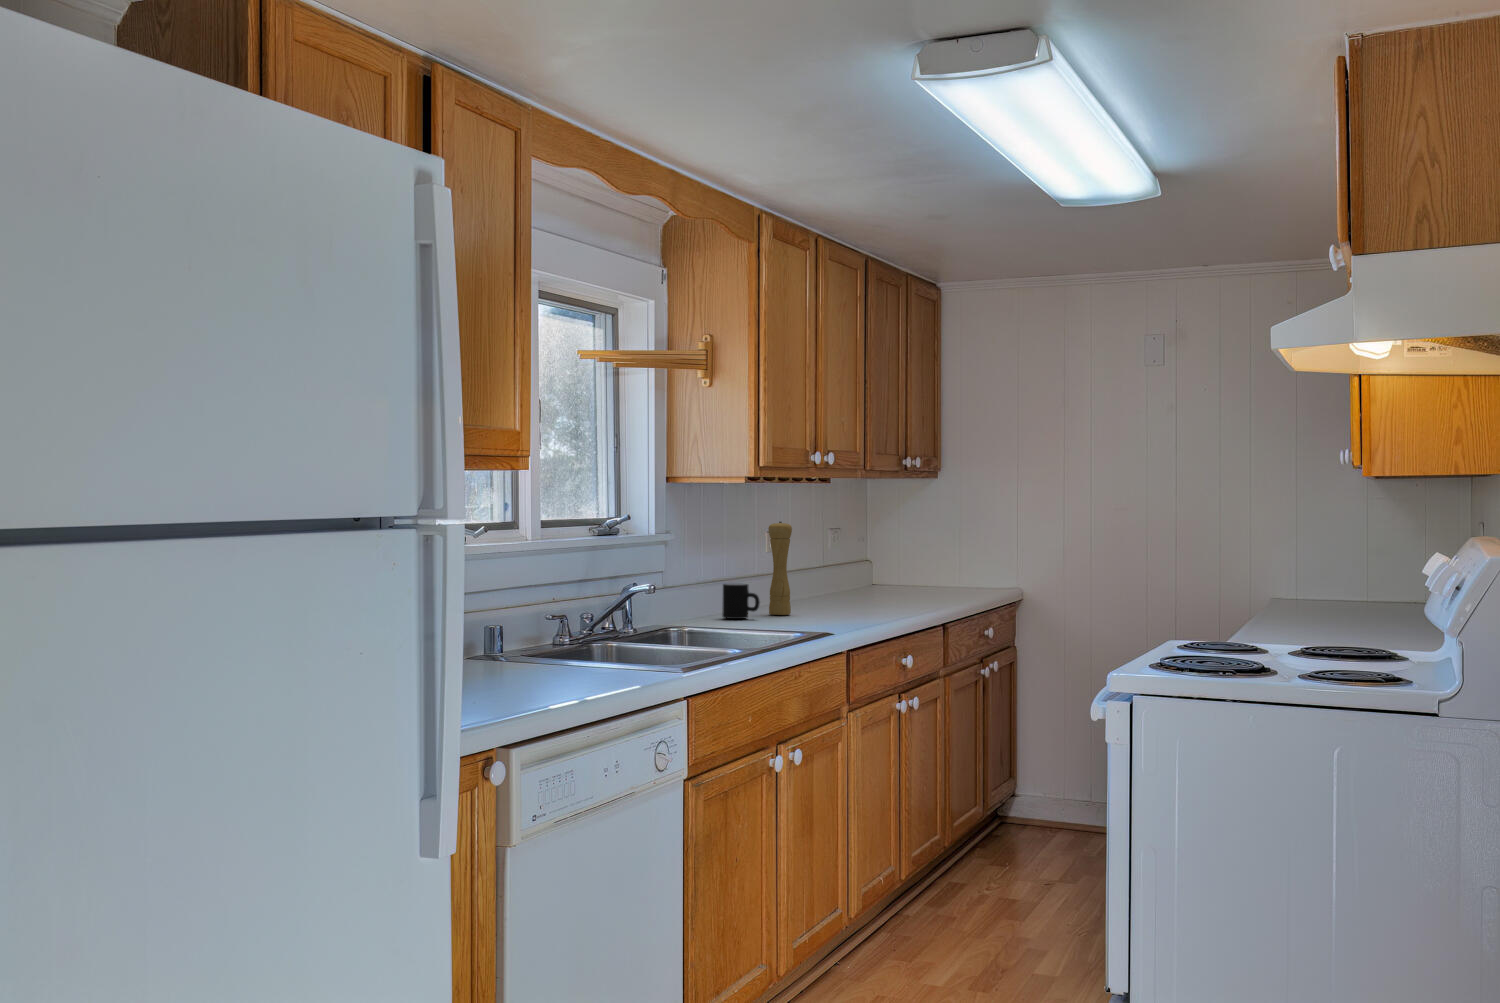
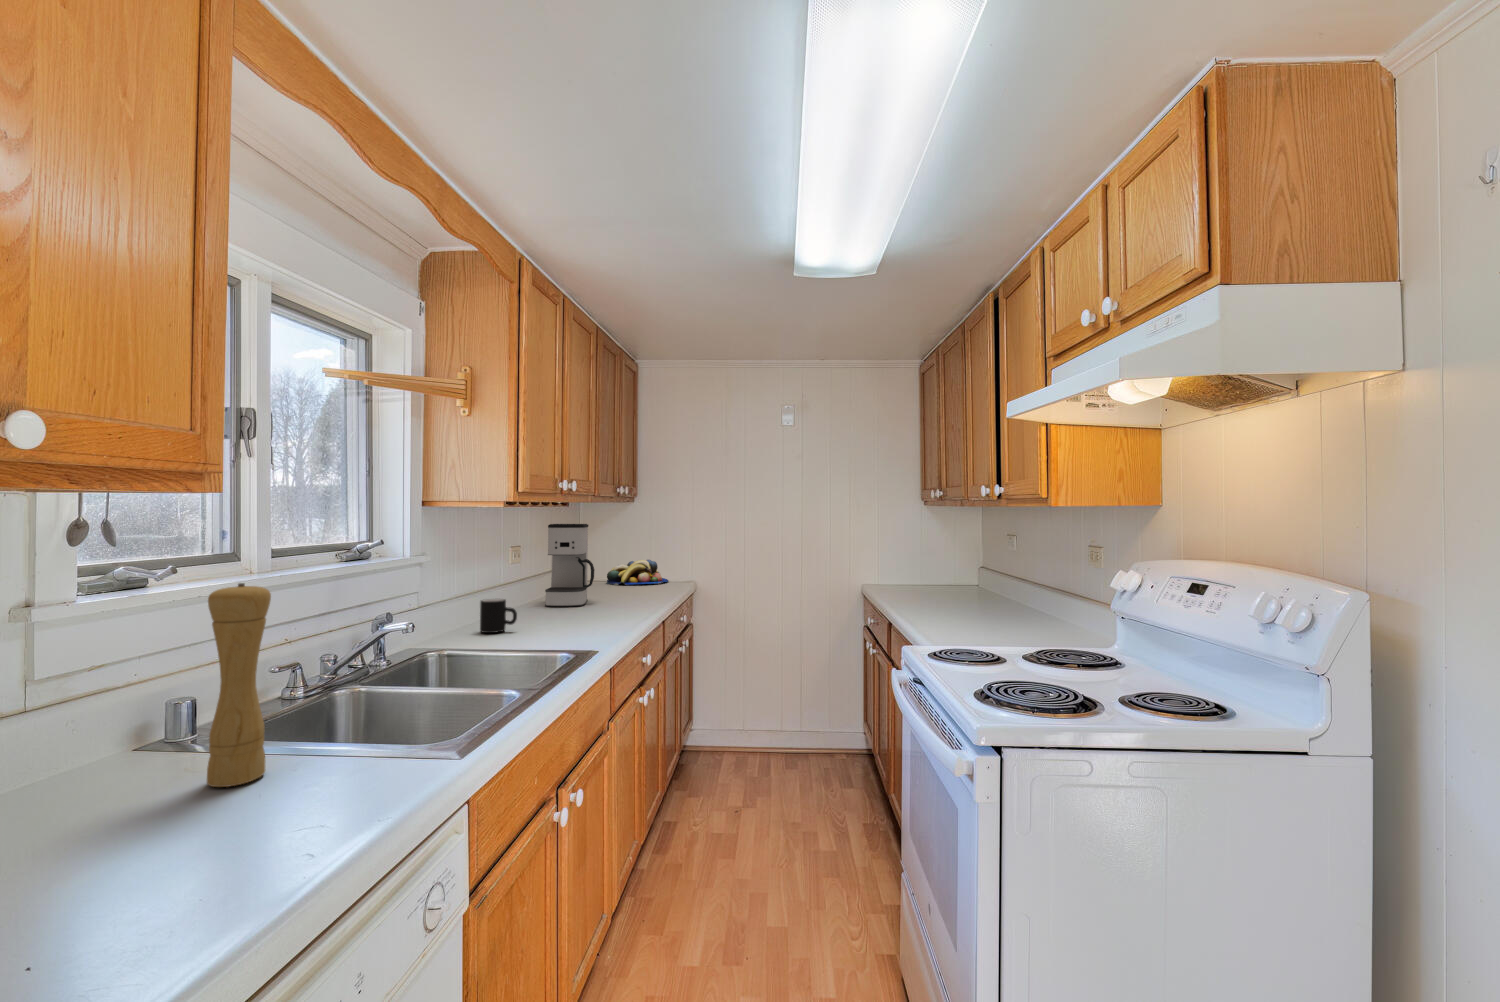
coffee maker: none [803,505,863,605] -> present [545,524,594,607]
pepper mill: present [768,522,792,615] -> present [207,583,271,787]
fruit bowl: none [897,558,982,590] -> present [607,560,668,585]

